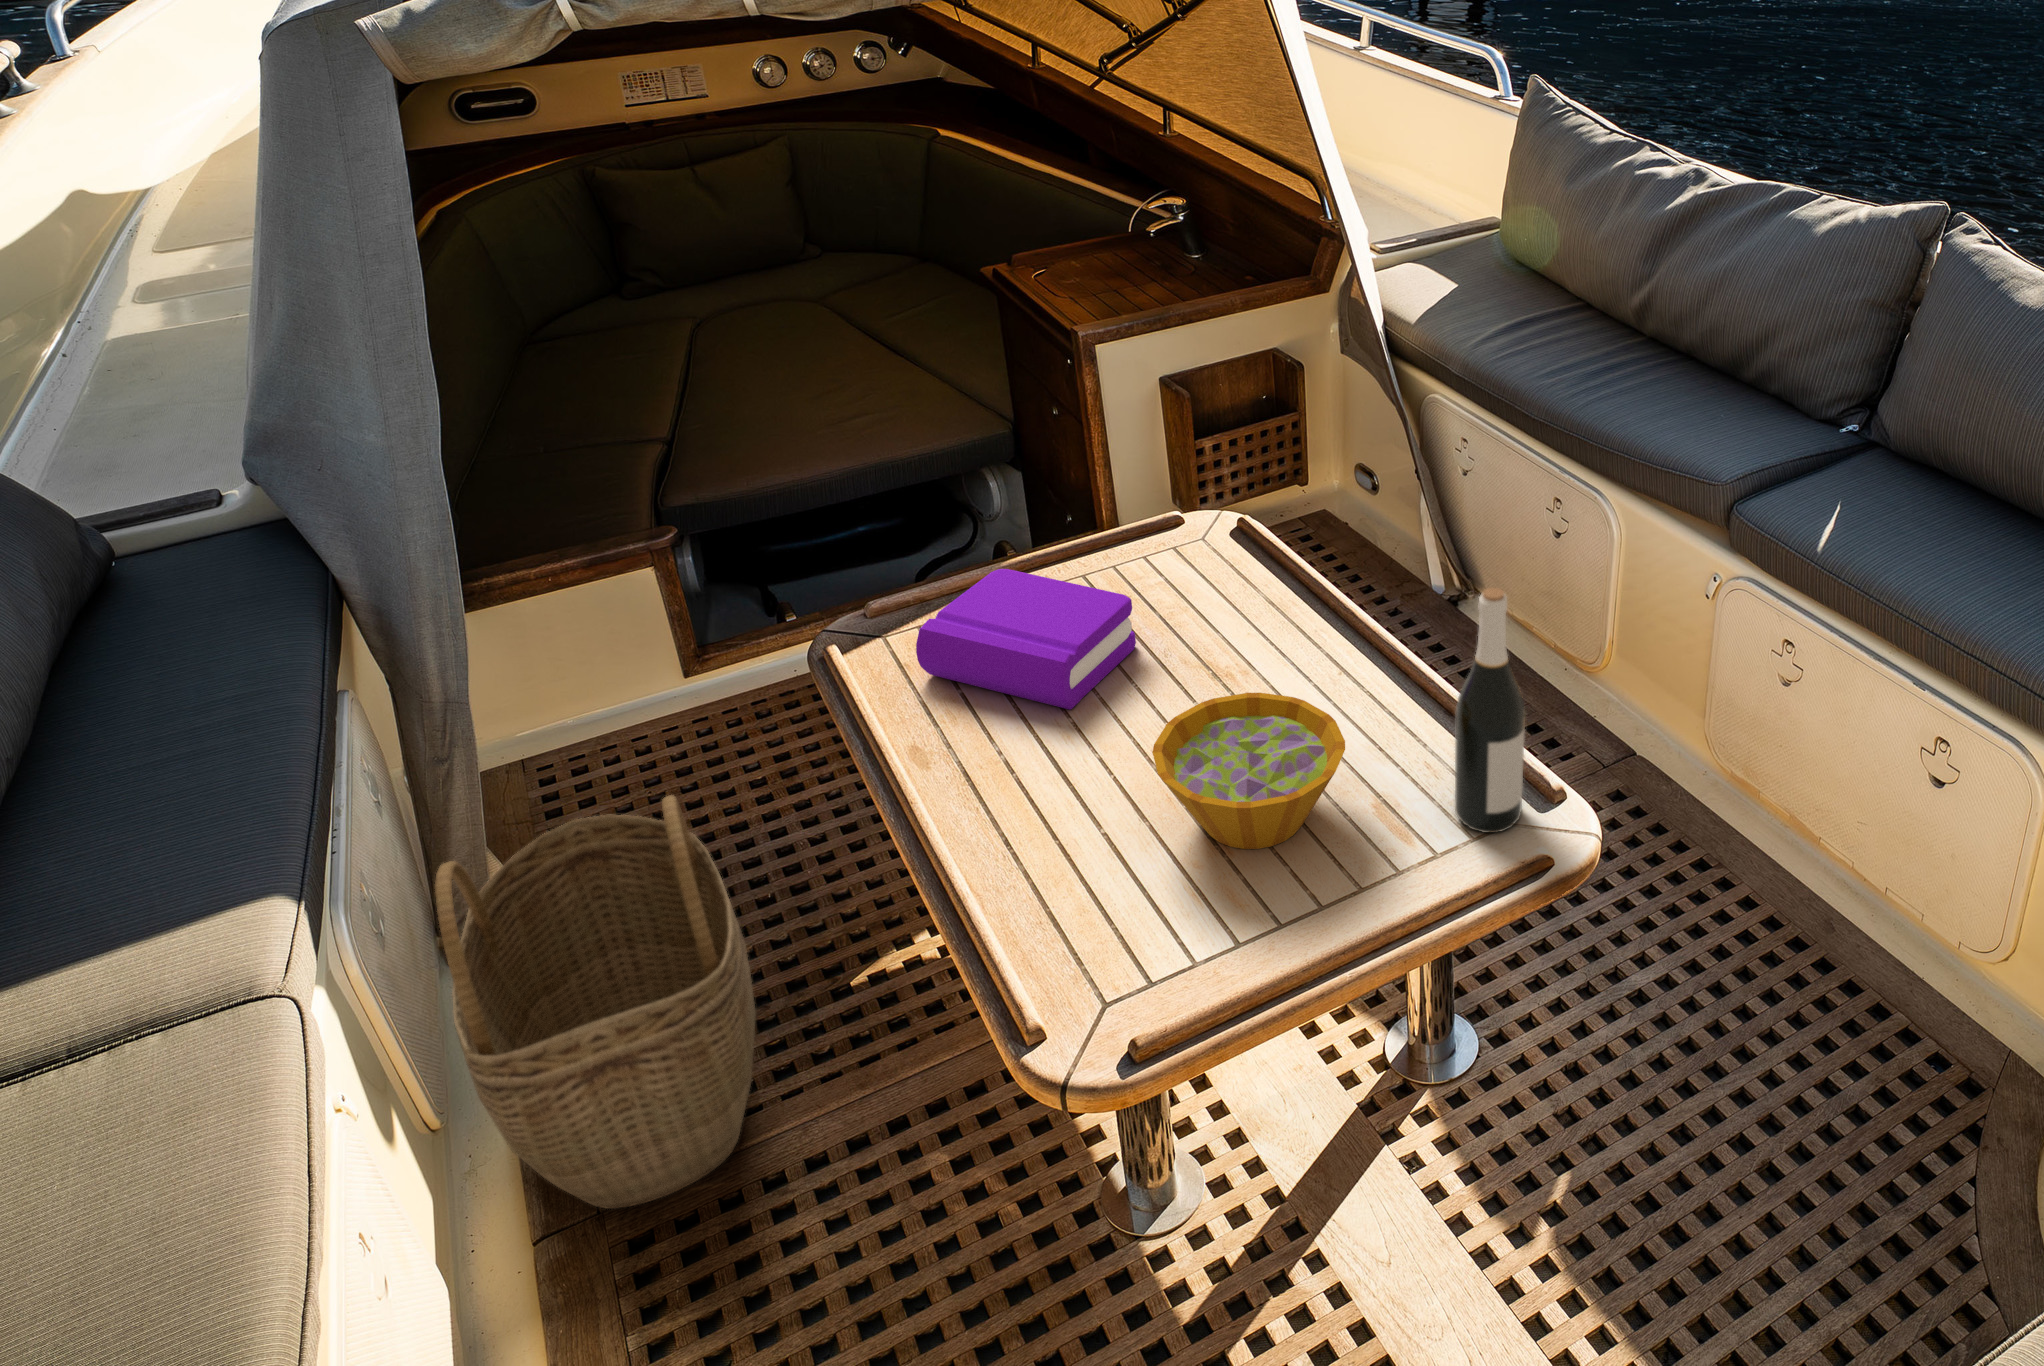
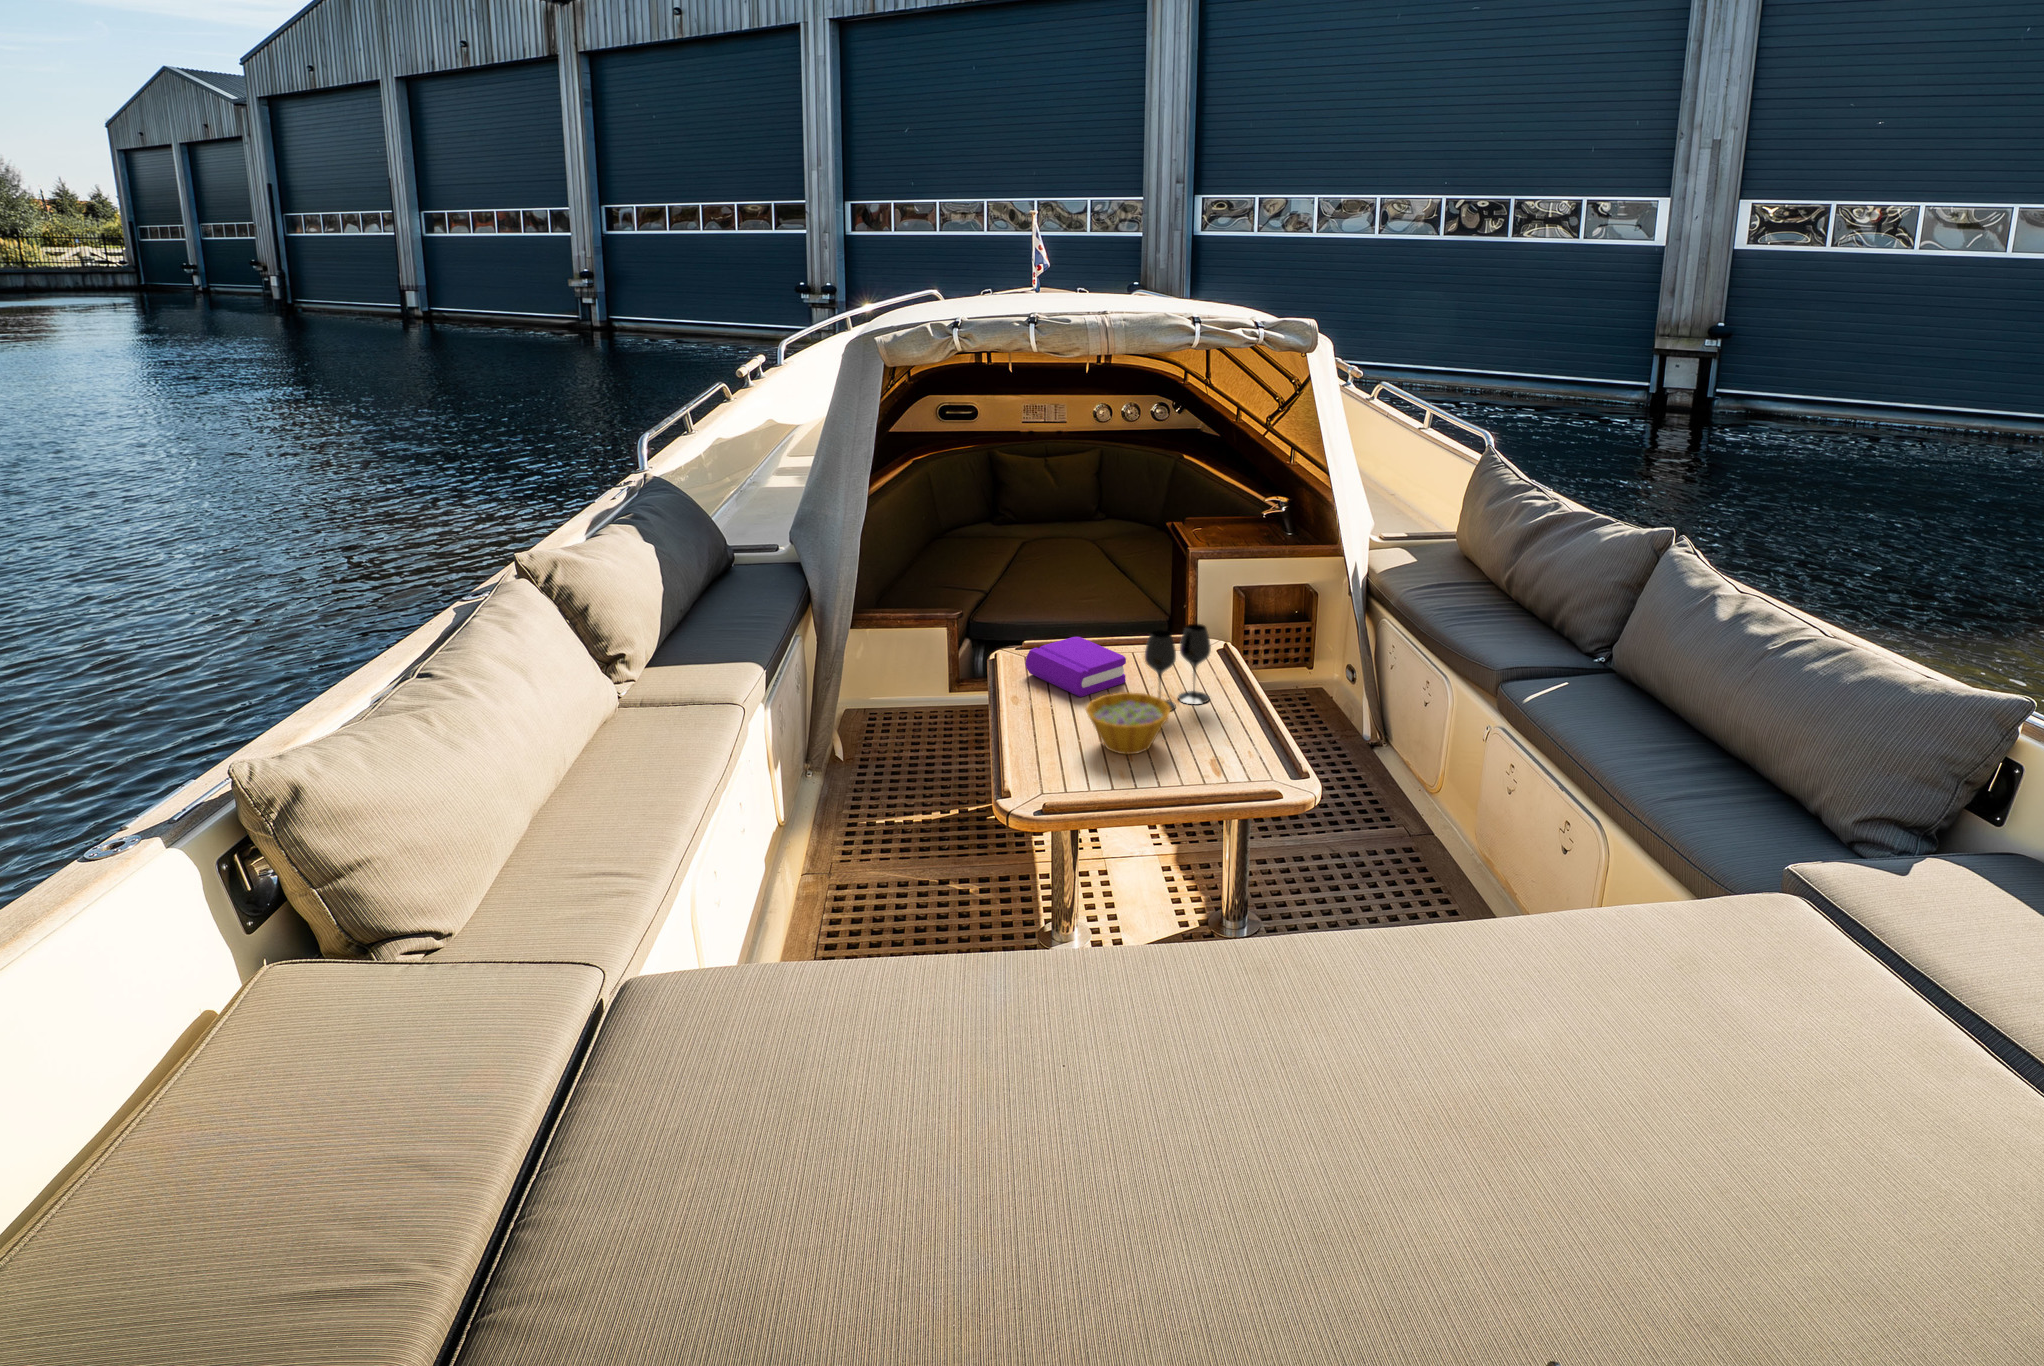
wine glass: none [1204,504,1329,710] -> present [1145,624,1211,711]
wine bottle: present [1455,588,1525,833] -> none [1211,652,1243,771]
woven basket: present [435,795,755,1209] -> none [800,695,922,876]

